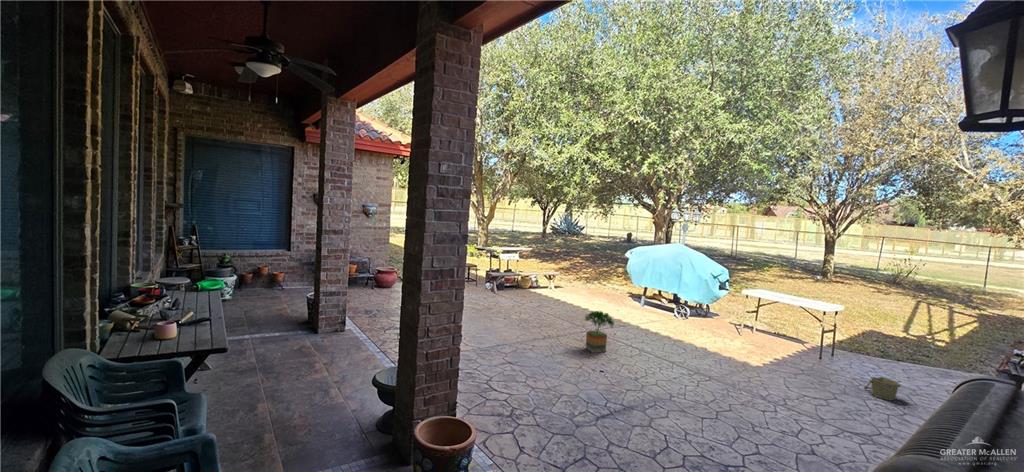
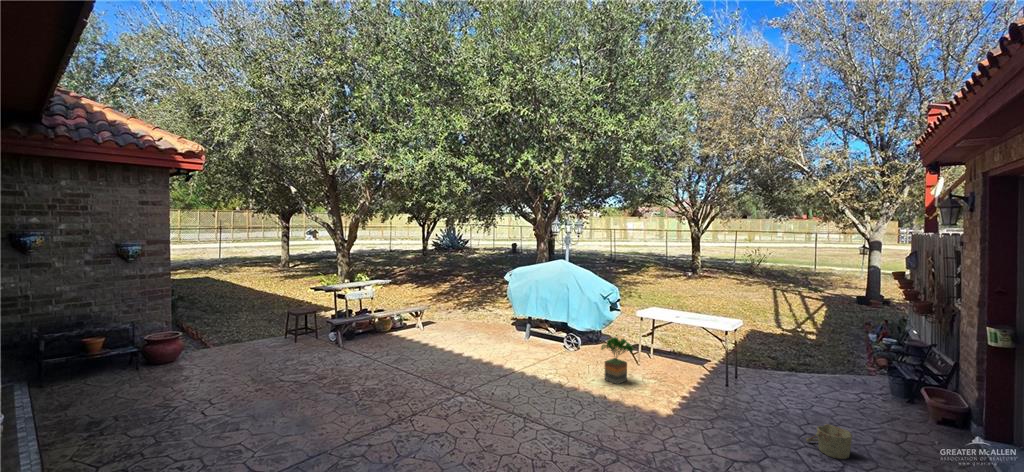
potted tree: present [585,311,614,353] -> present [601,337,634,384]

